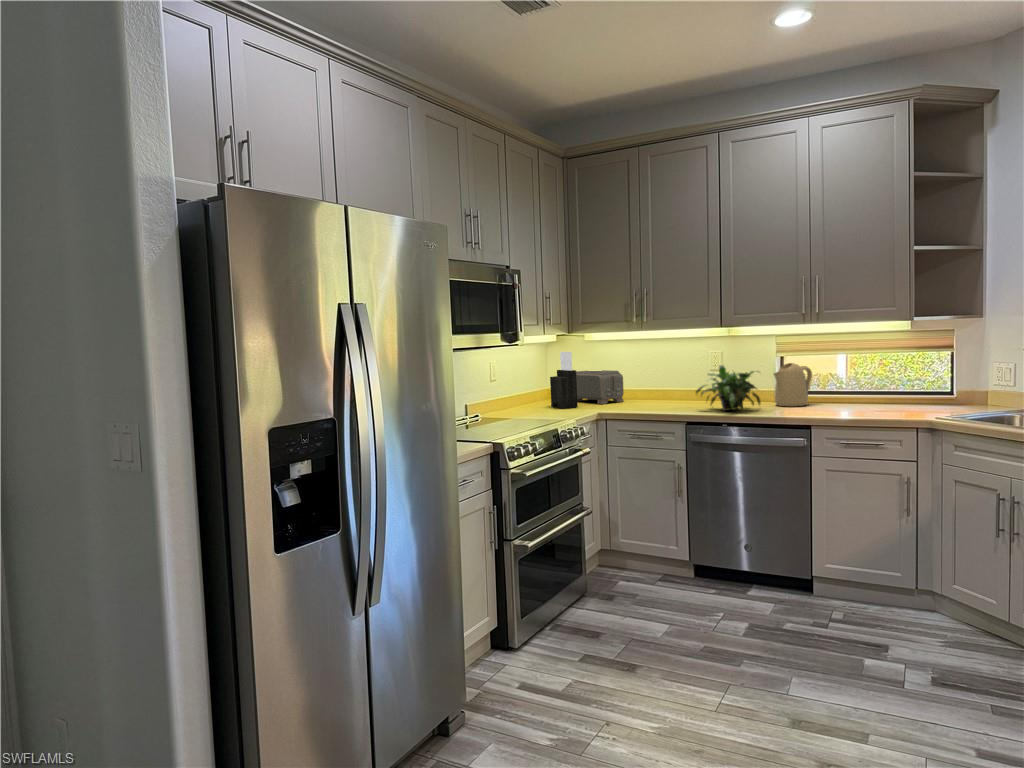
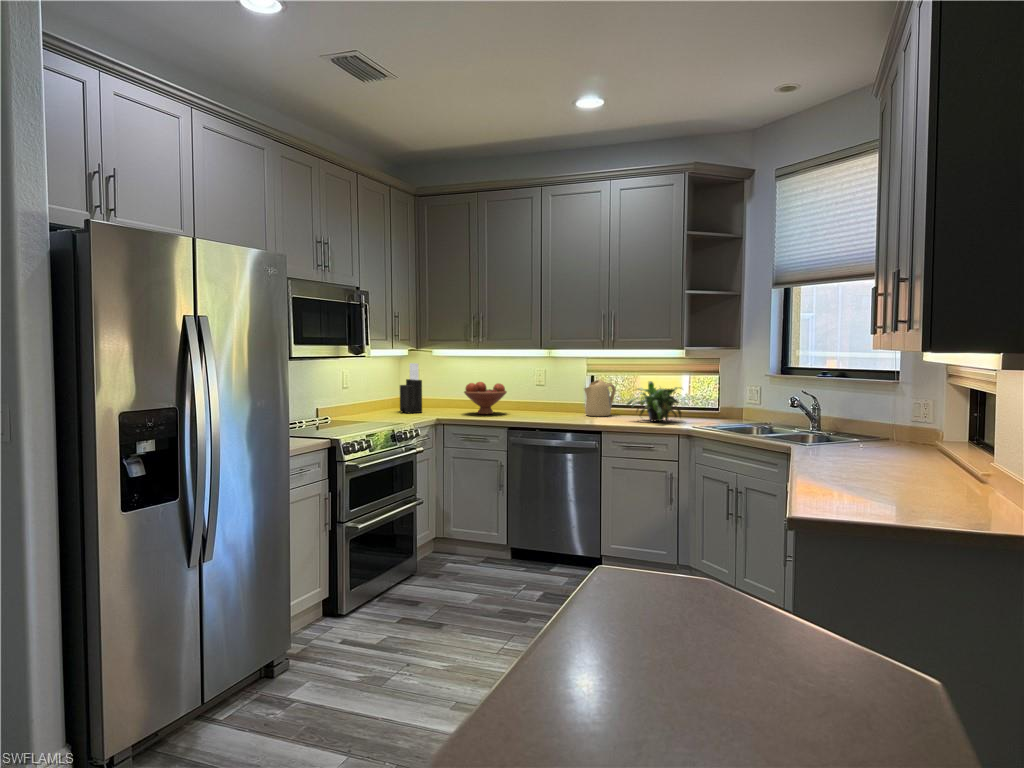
potted plant: present [696,365,761,411] -> present [627,381,681,421]
toaster: present [576,370,624,404] -> none [421,381,466,411]
fruit bowl: none [626,370,677,408] -> present [464,382,507,414]

